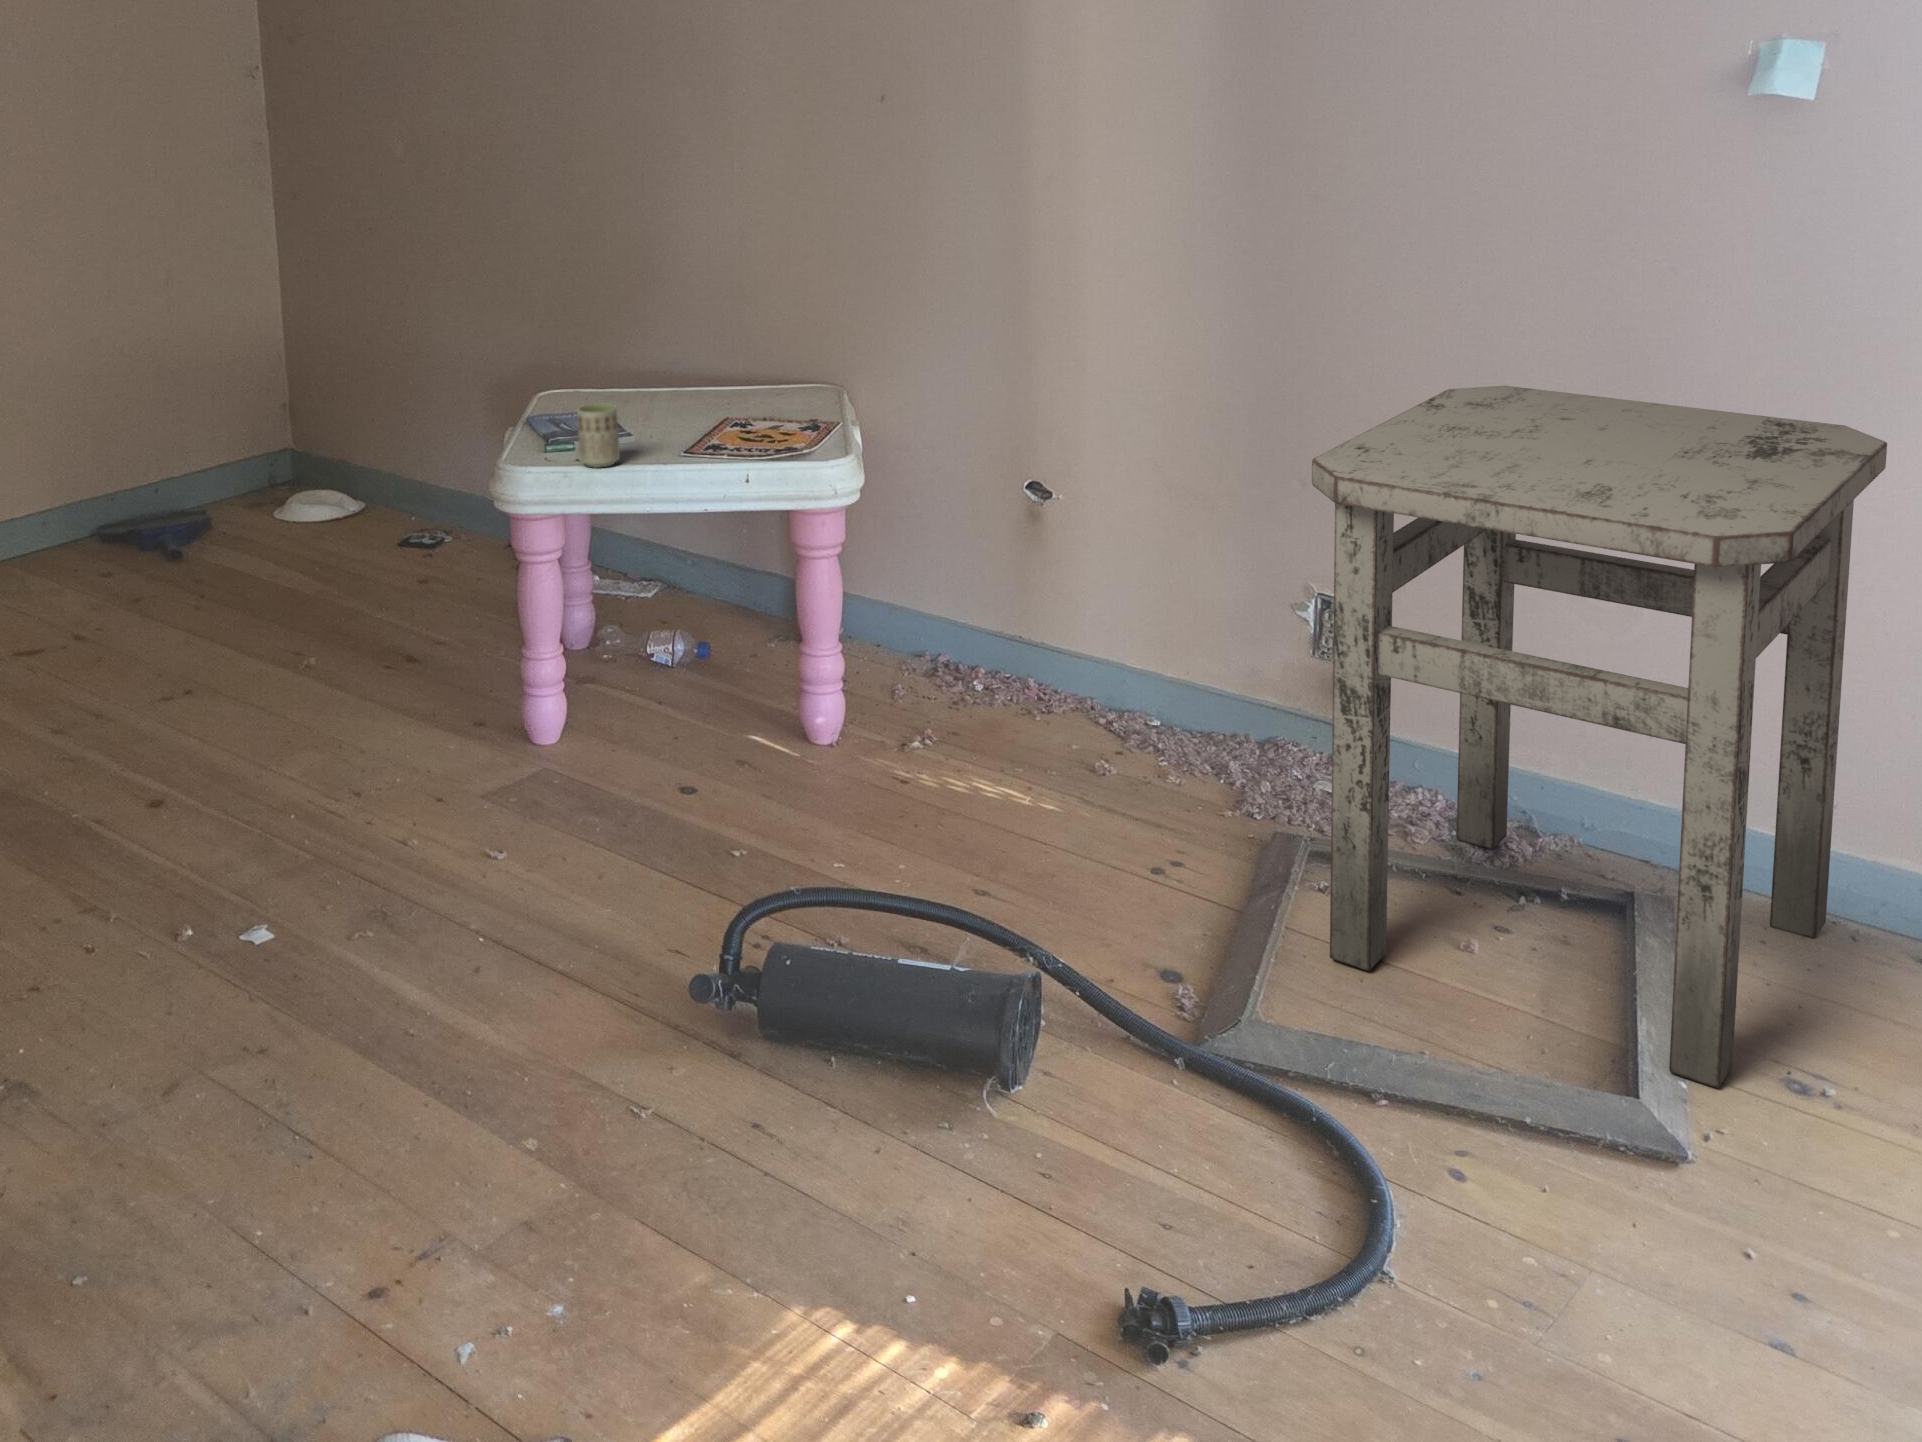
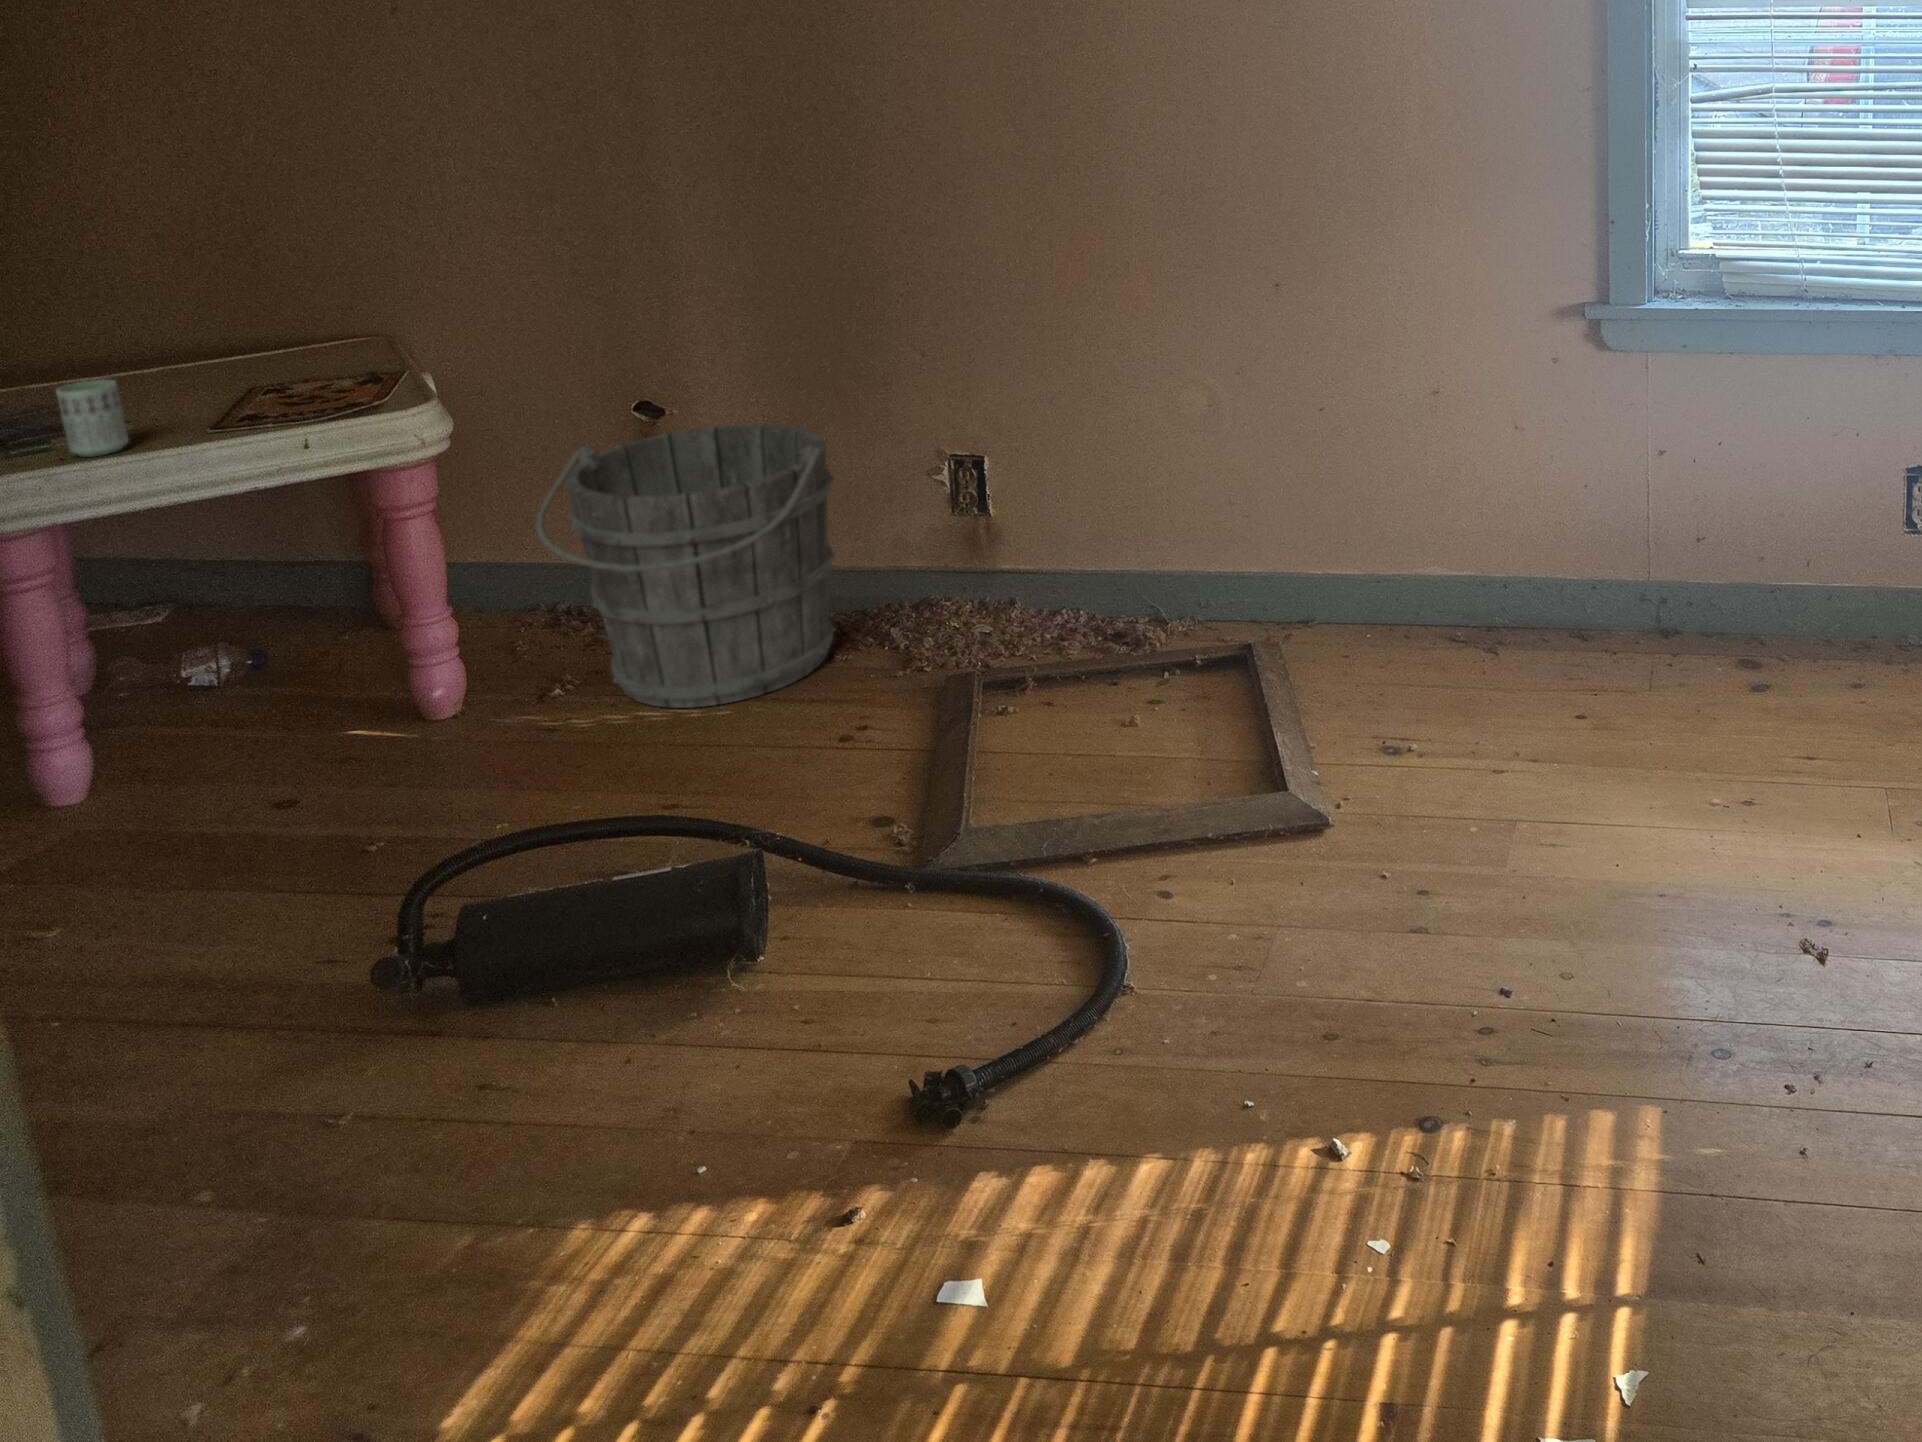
side table: present [1312,386,1887,1088] -> none [955,243,1386,765]
bucket: none [911,514,1190,802] -> present [536,424,836,708]

